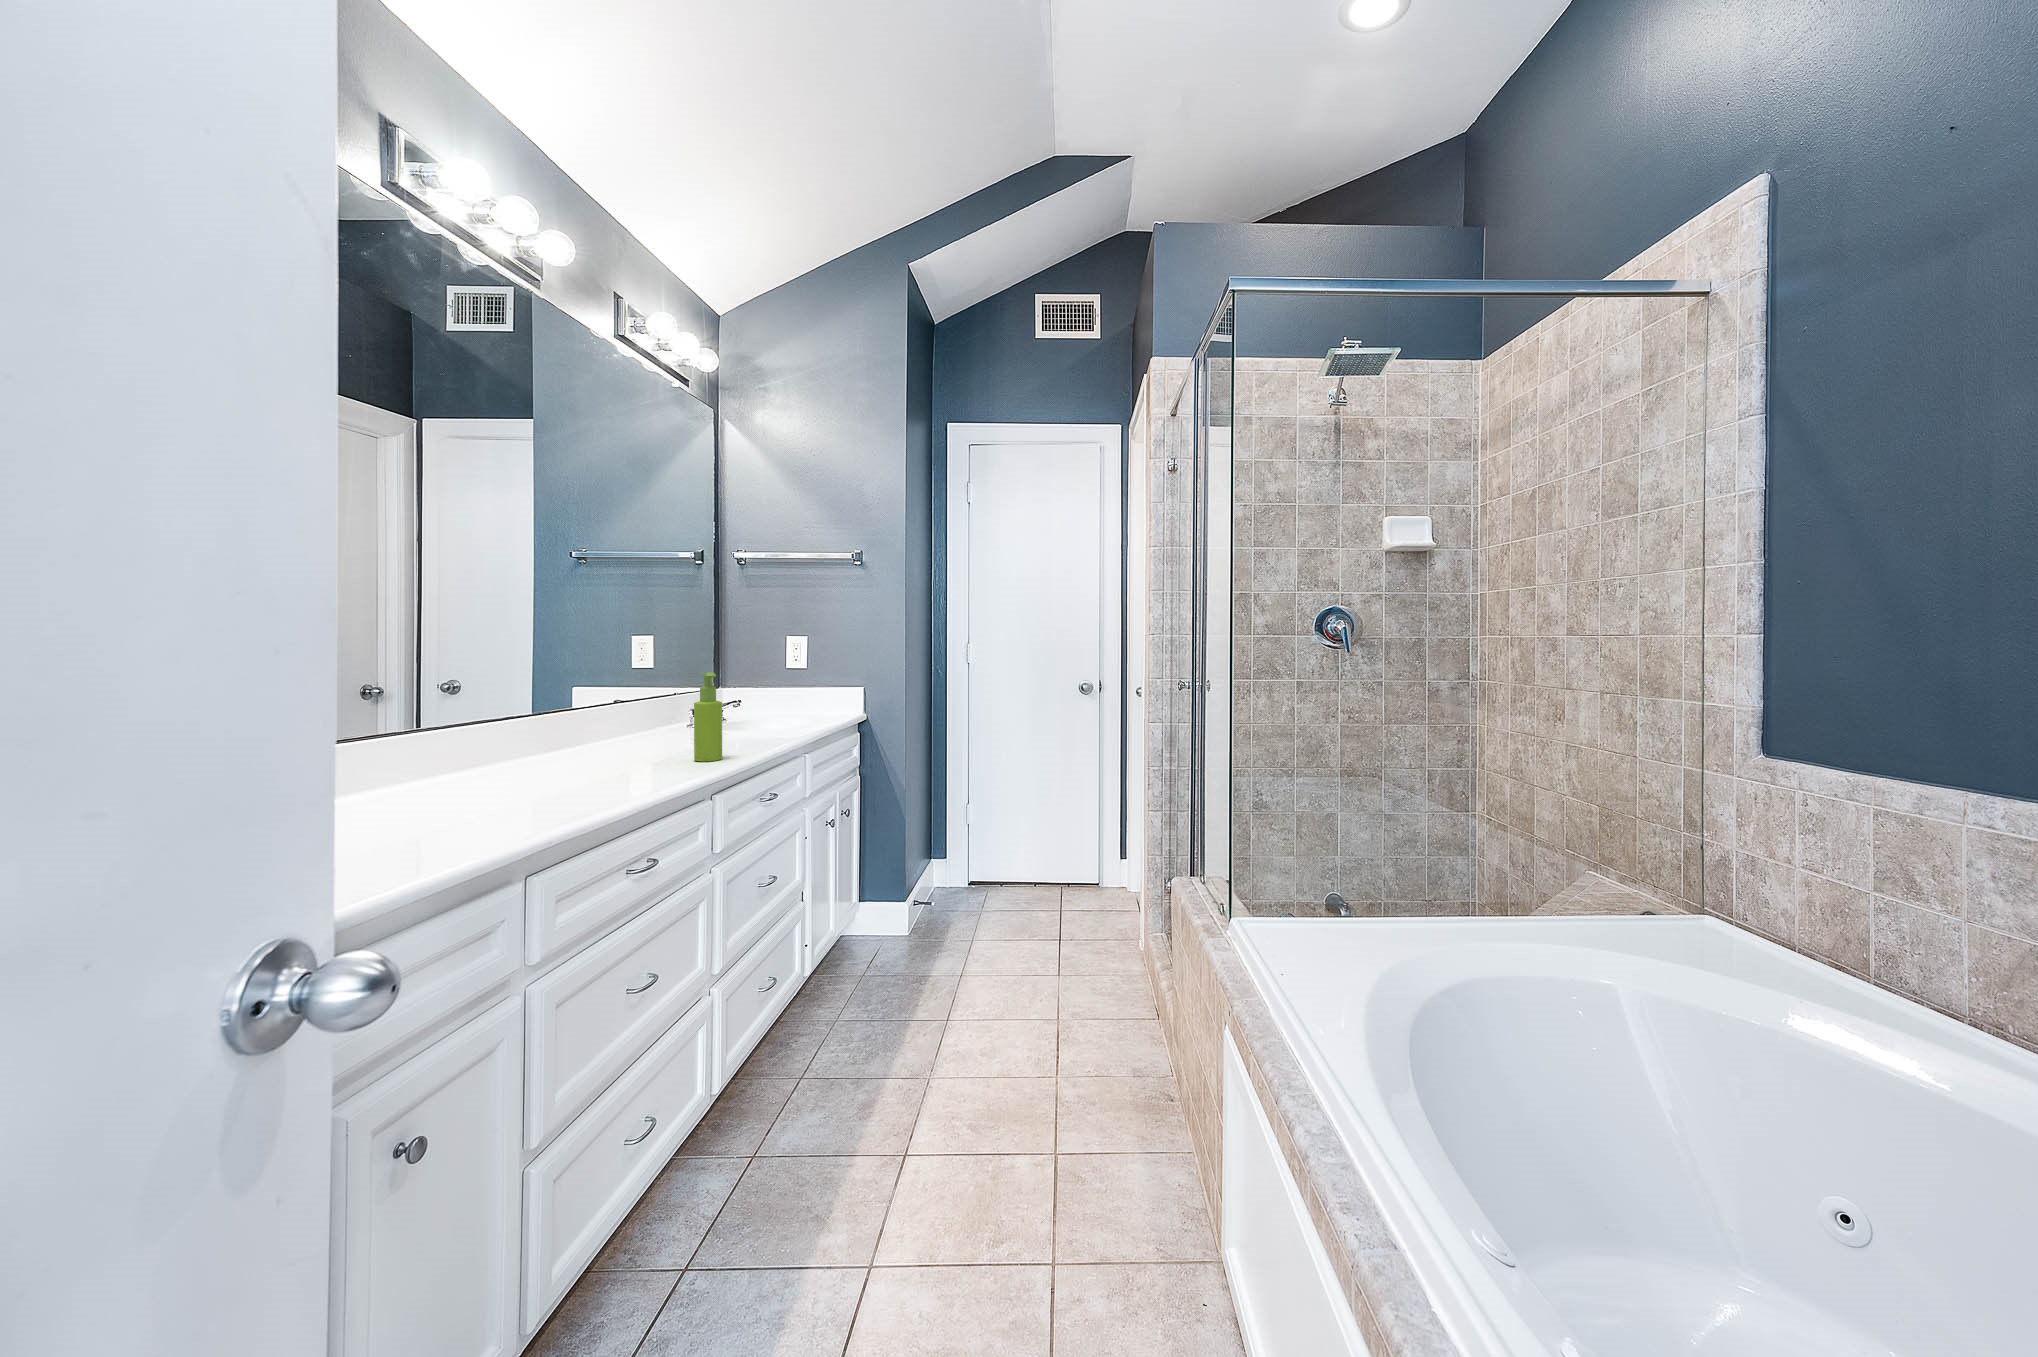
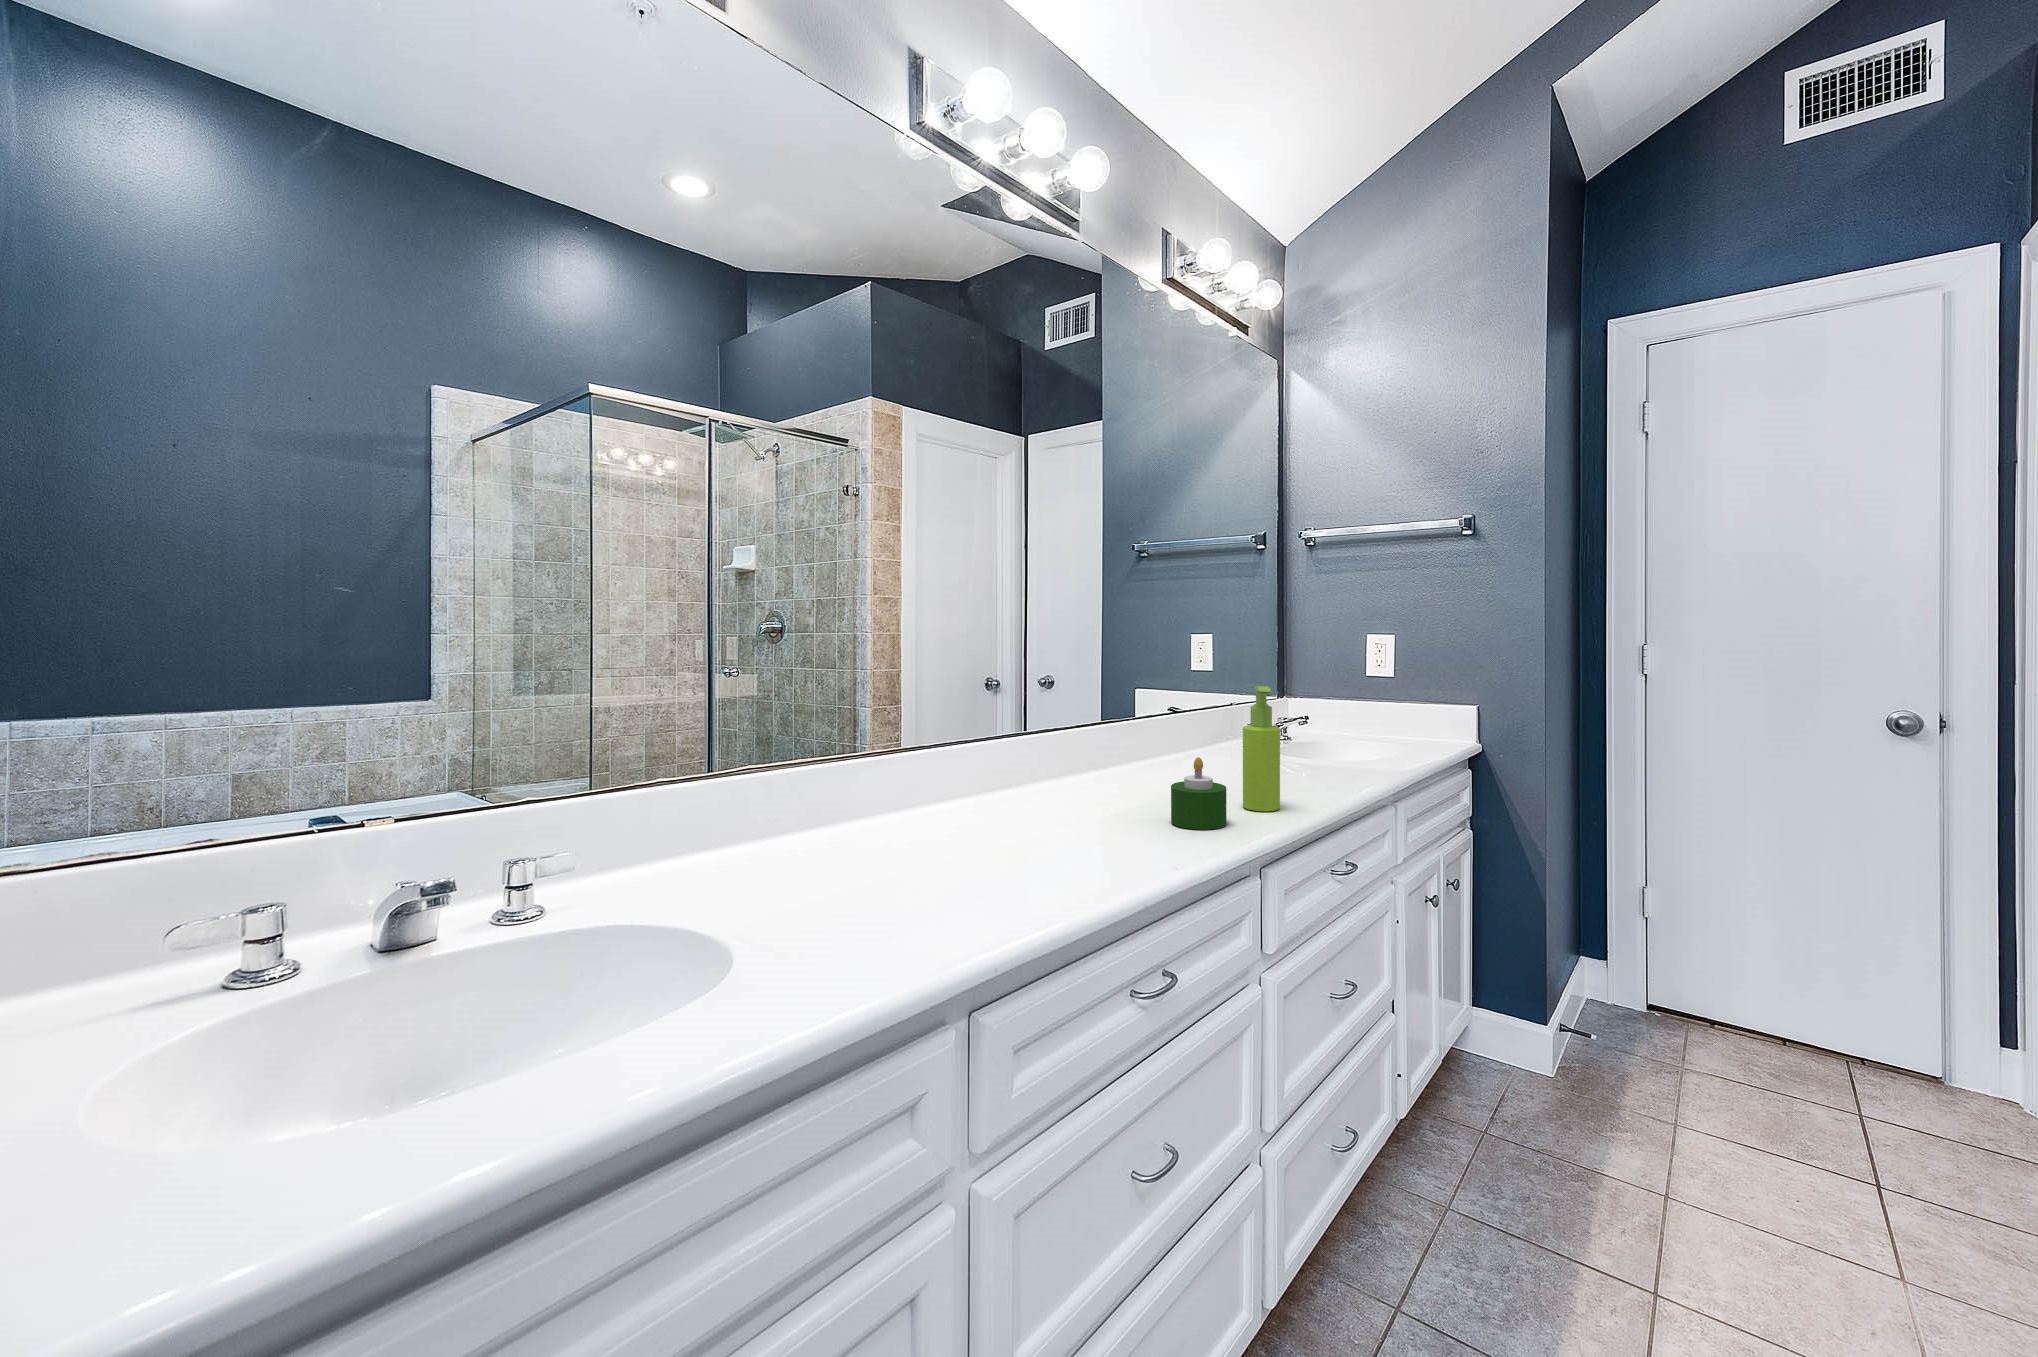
candle: none [640,724,684,775] -> present [1171,757,1227,830]

